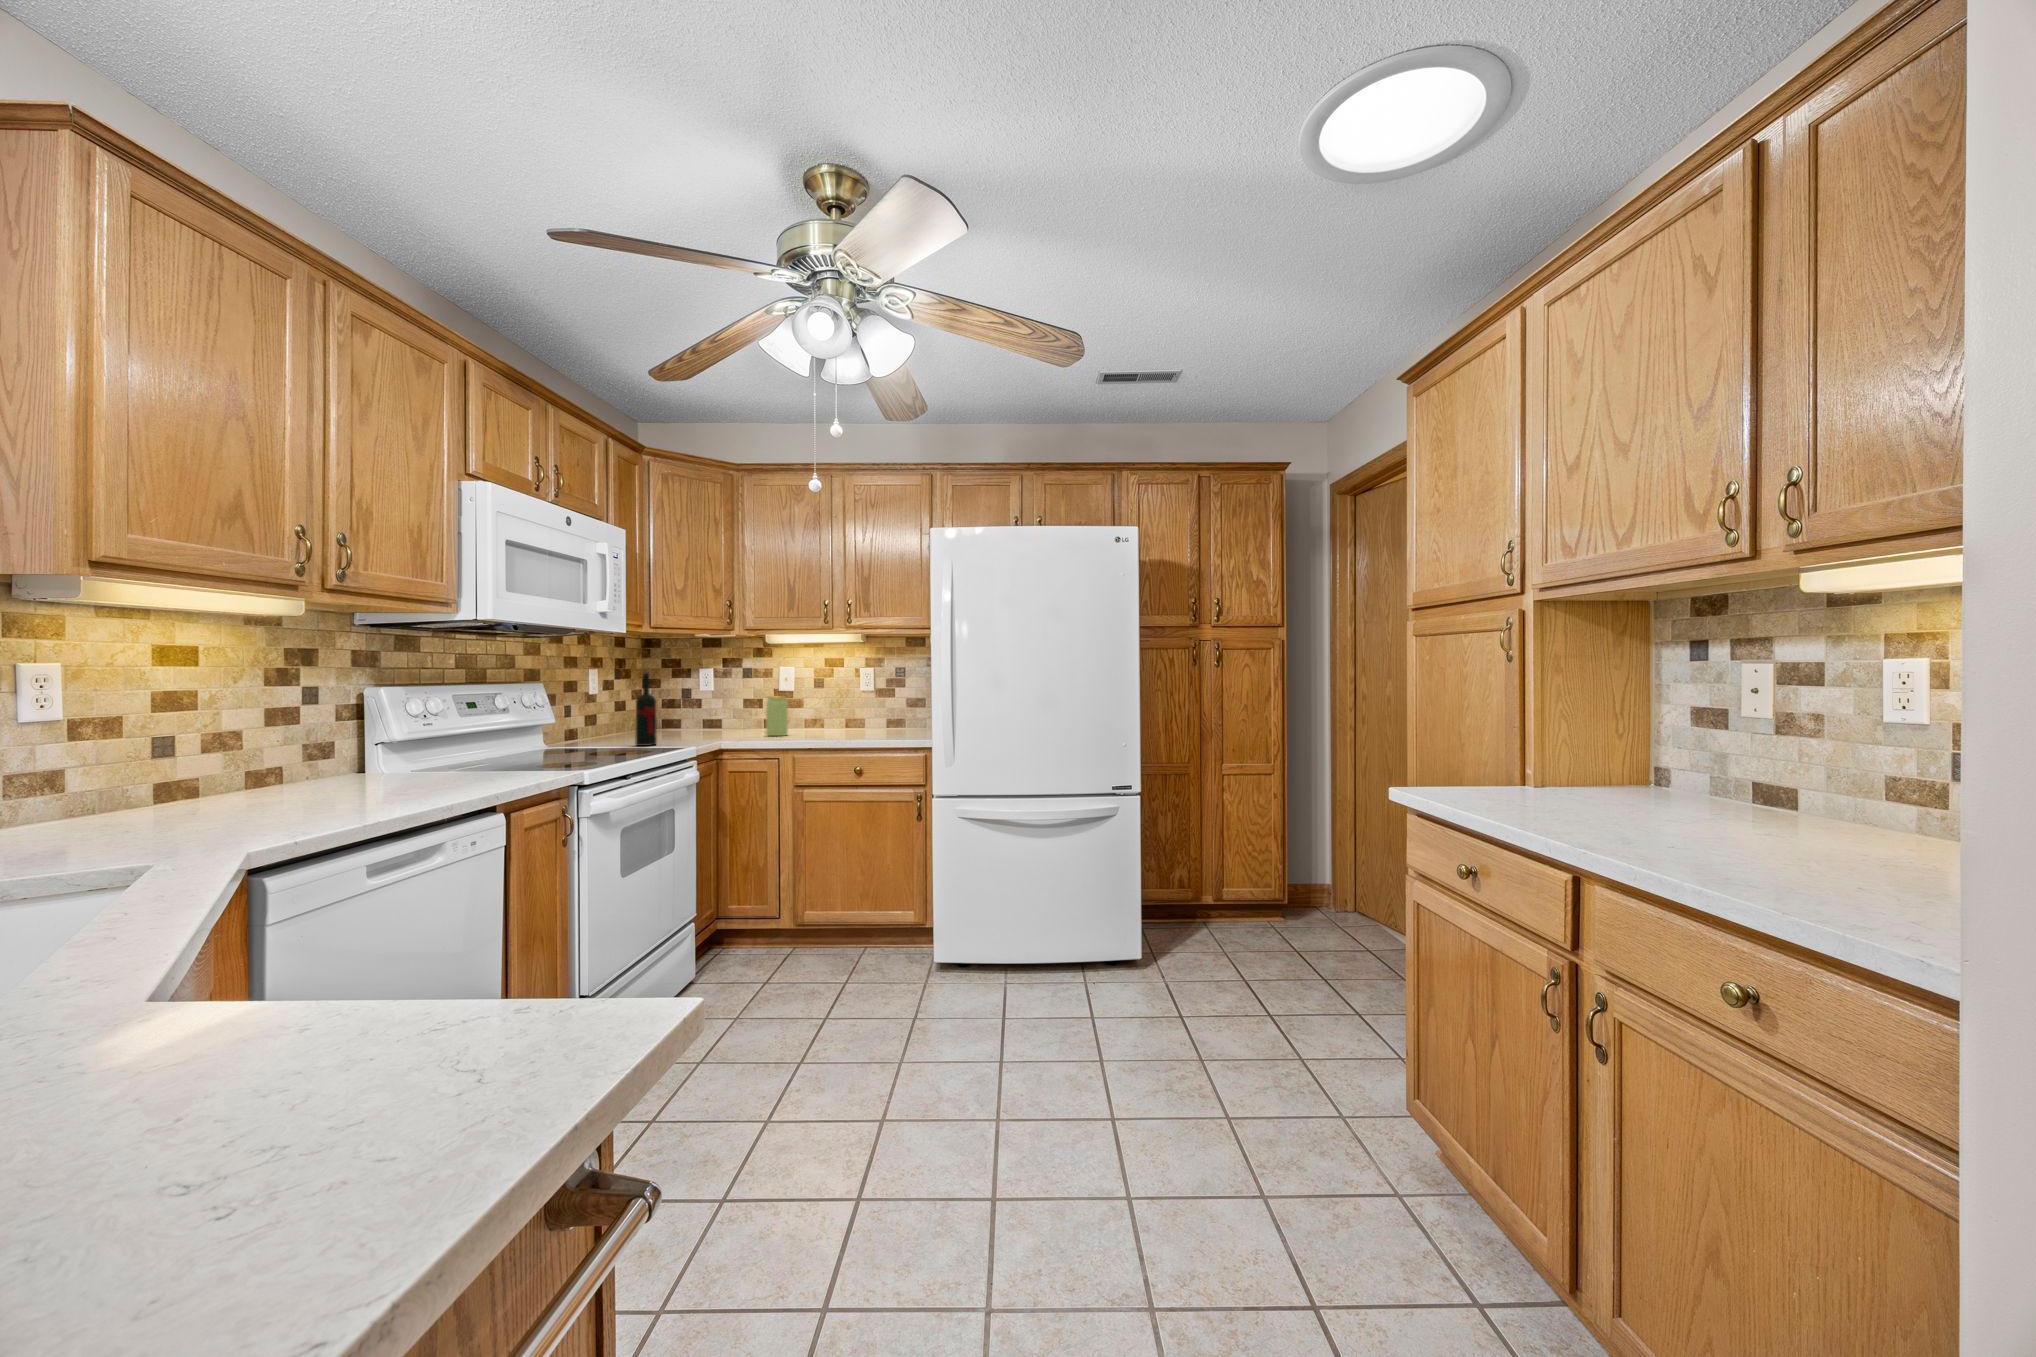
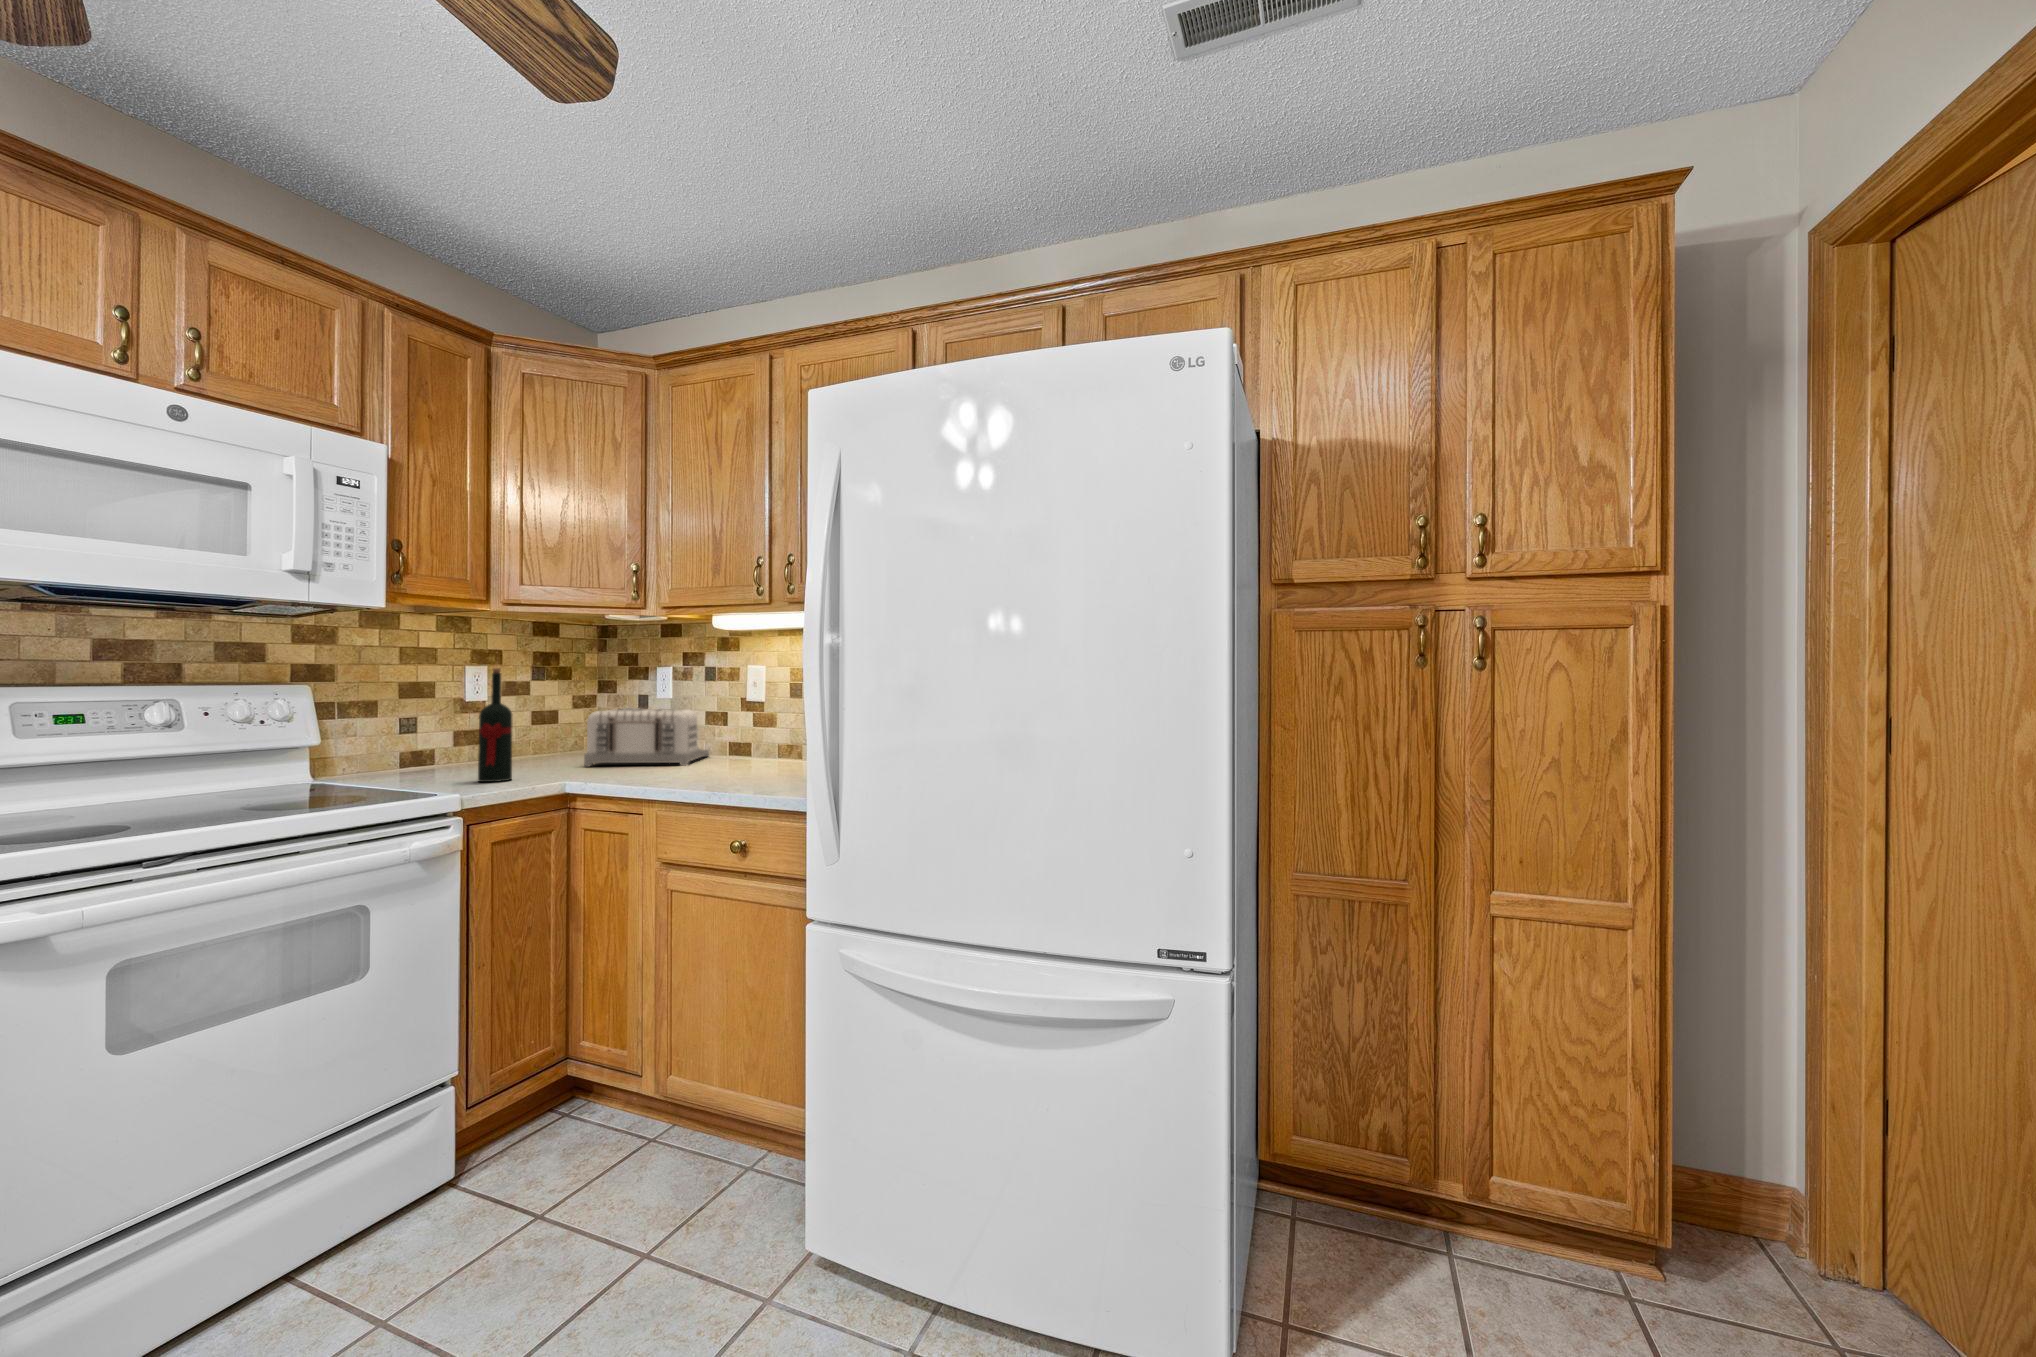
jar: present [766,696,788,736] -> none [716,708,749,770]
toaster: none [655,698,735,739] -> present [584,708,709,766]

